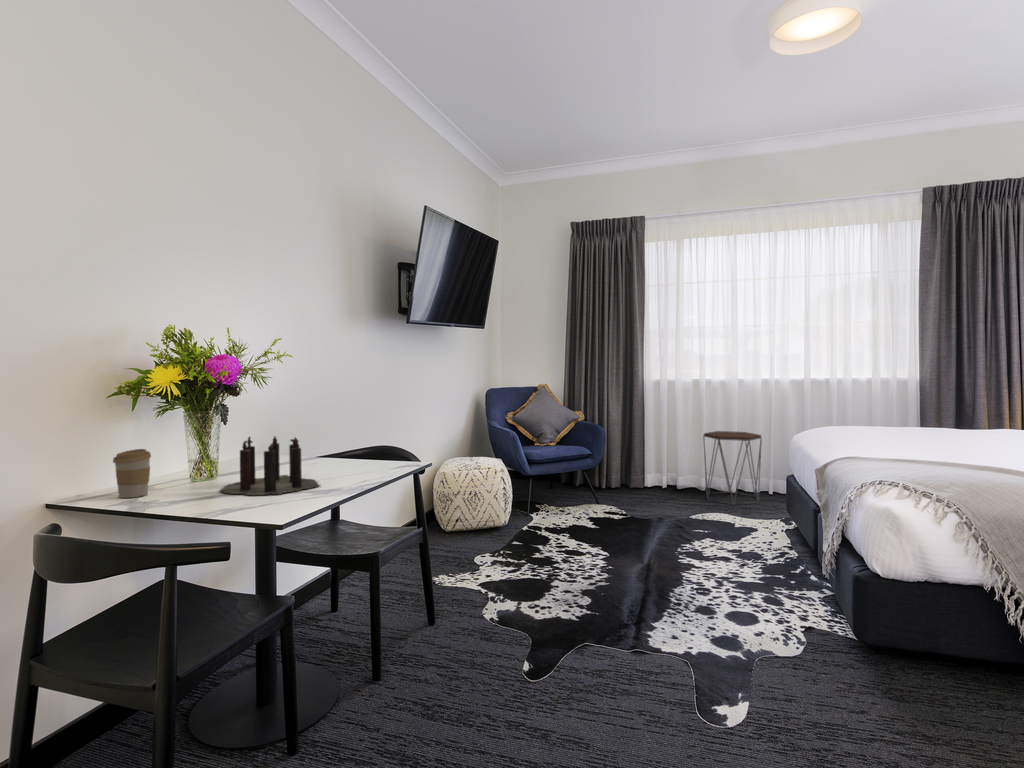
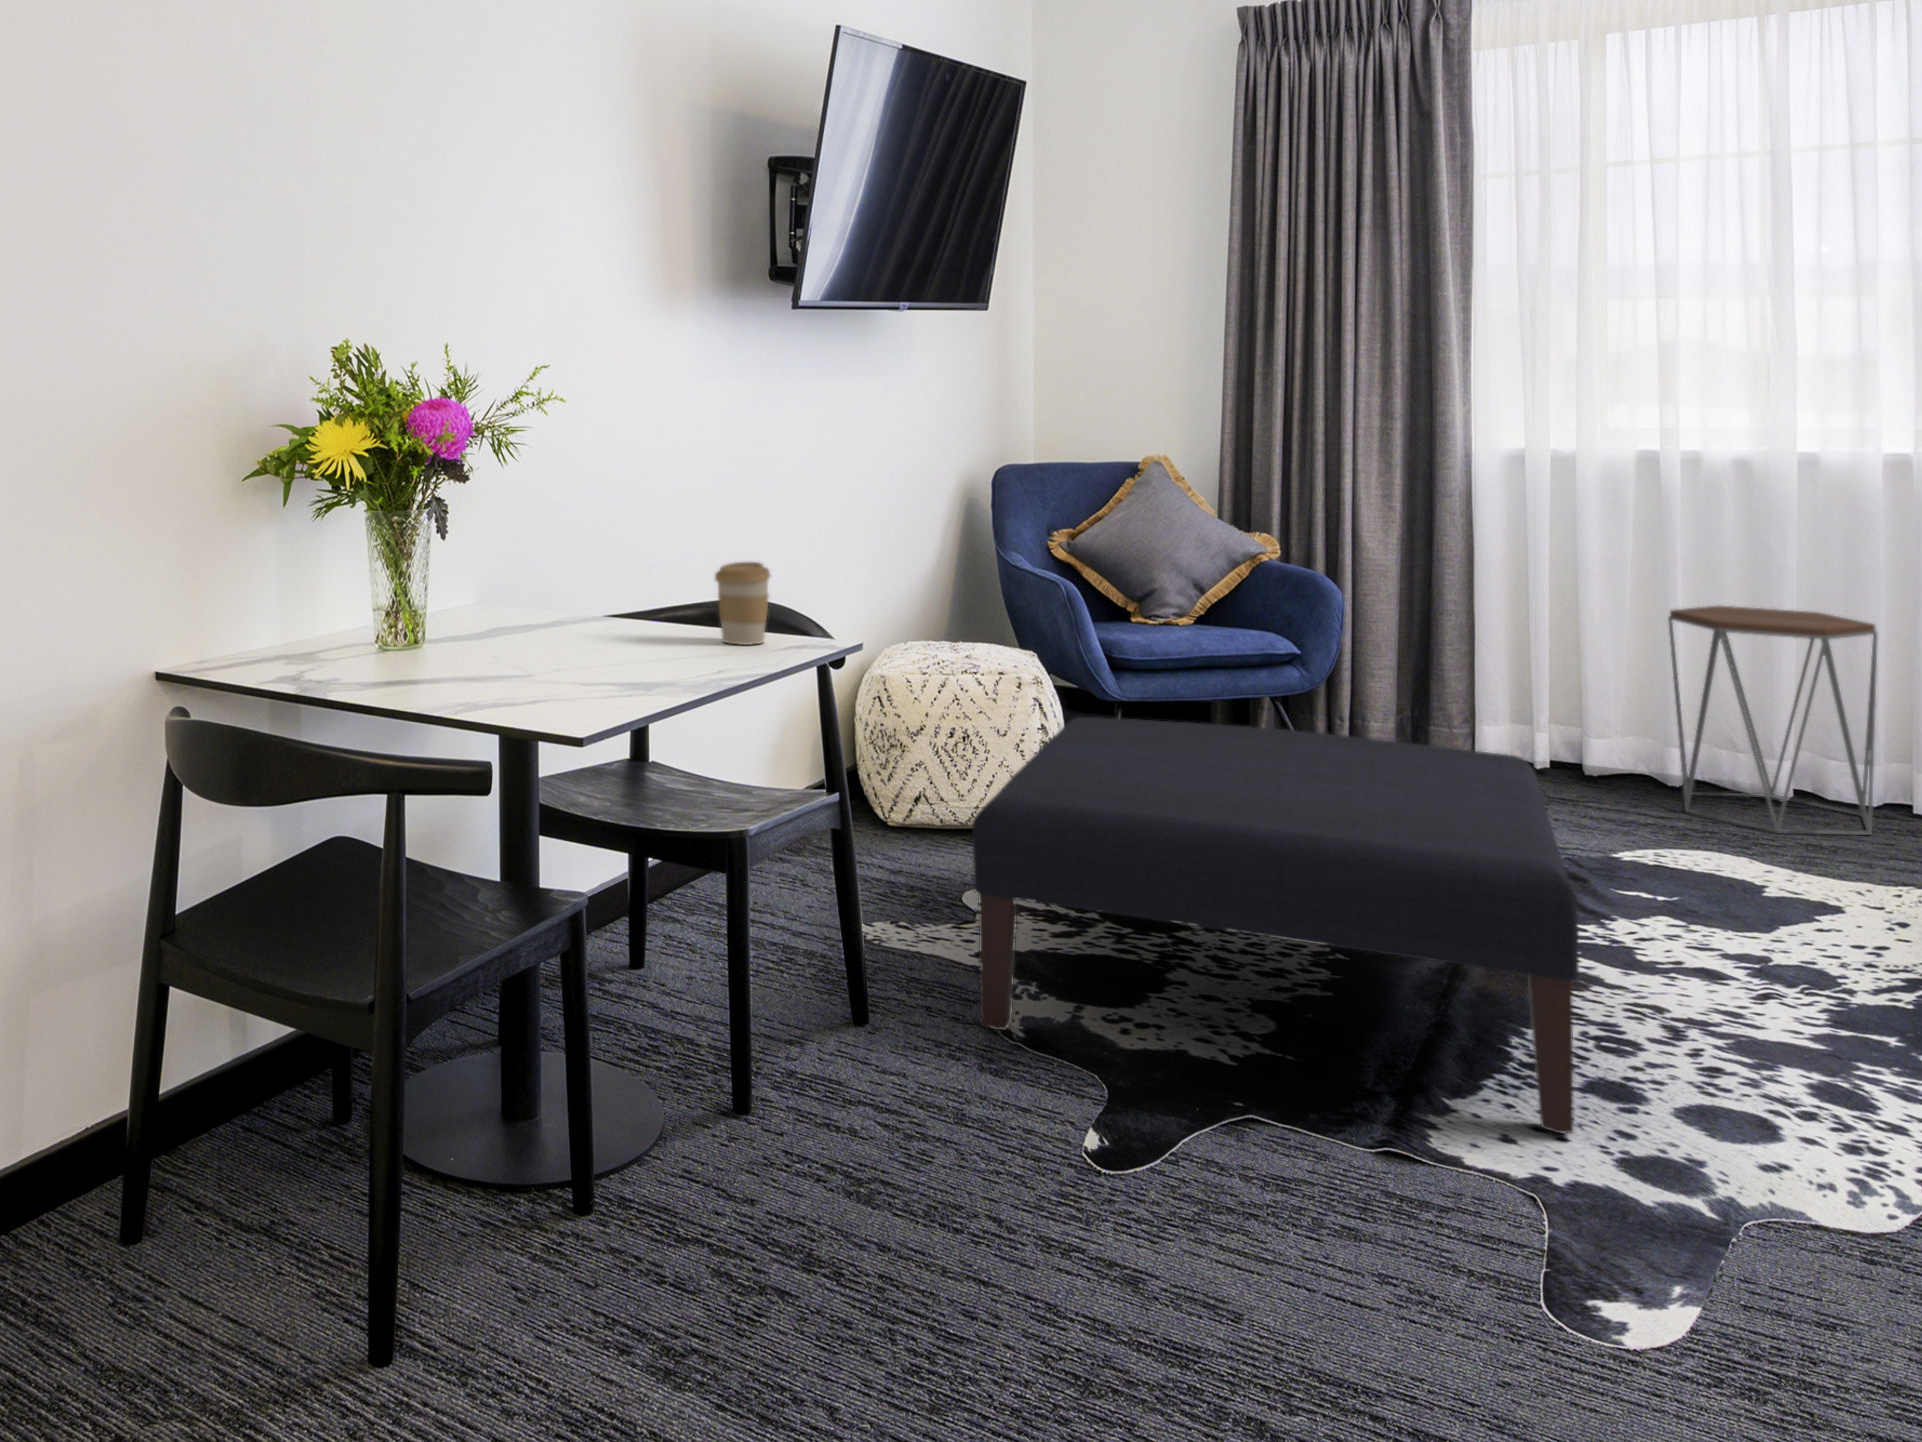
candle: present [221,436,320,495] -> none [441,563,667,683]
coffee cup: present [113,449,151,498] -> present [715,562,770,645]
ottoman: none [478,485,699,632] -> present [973,717,1579,1133]

